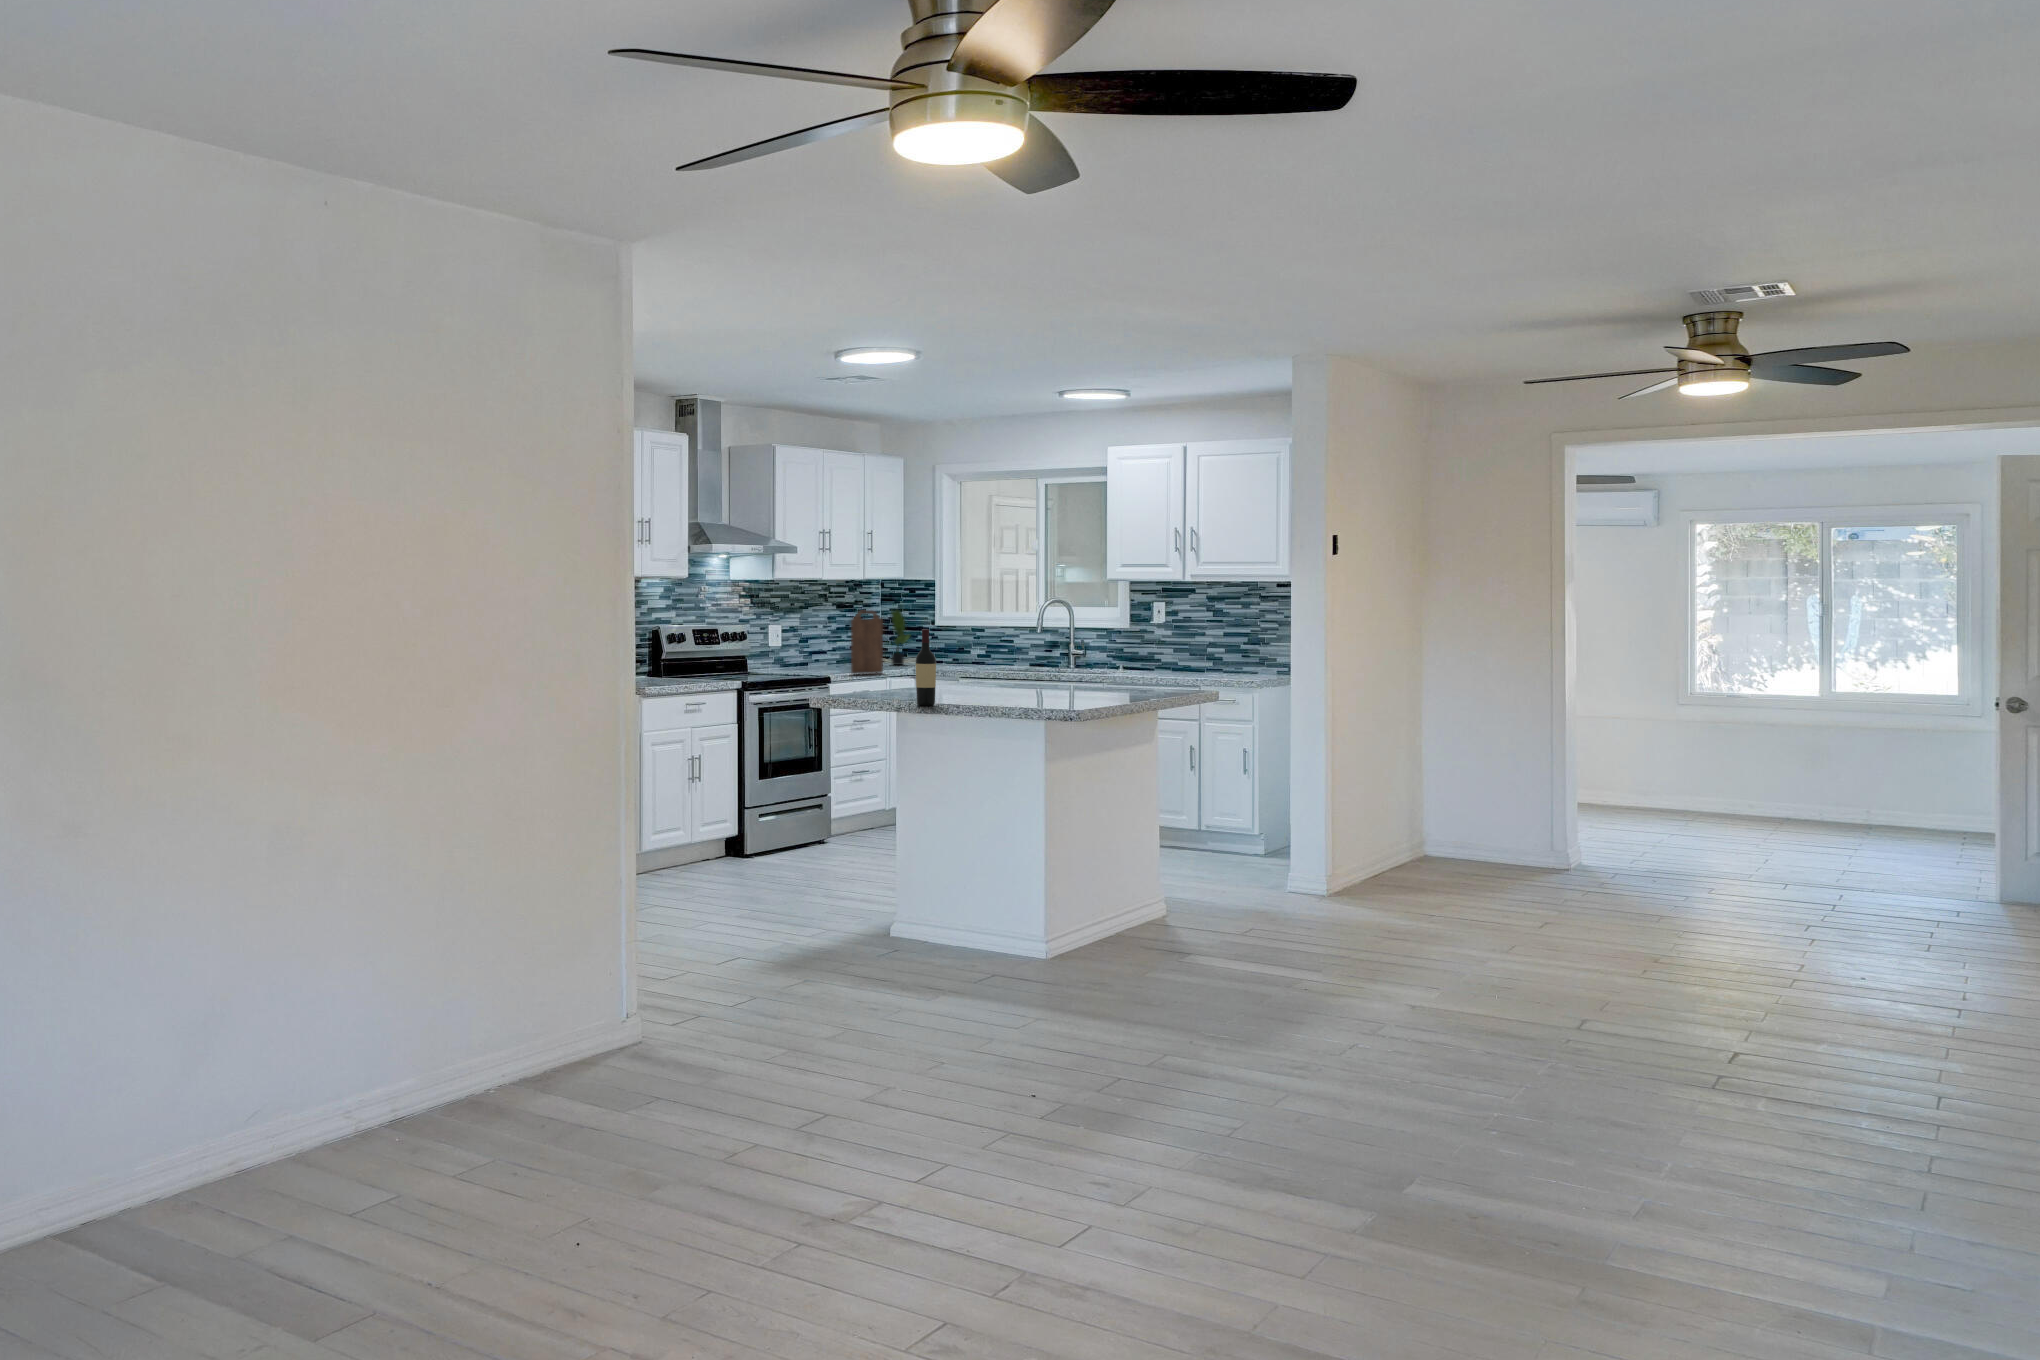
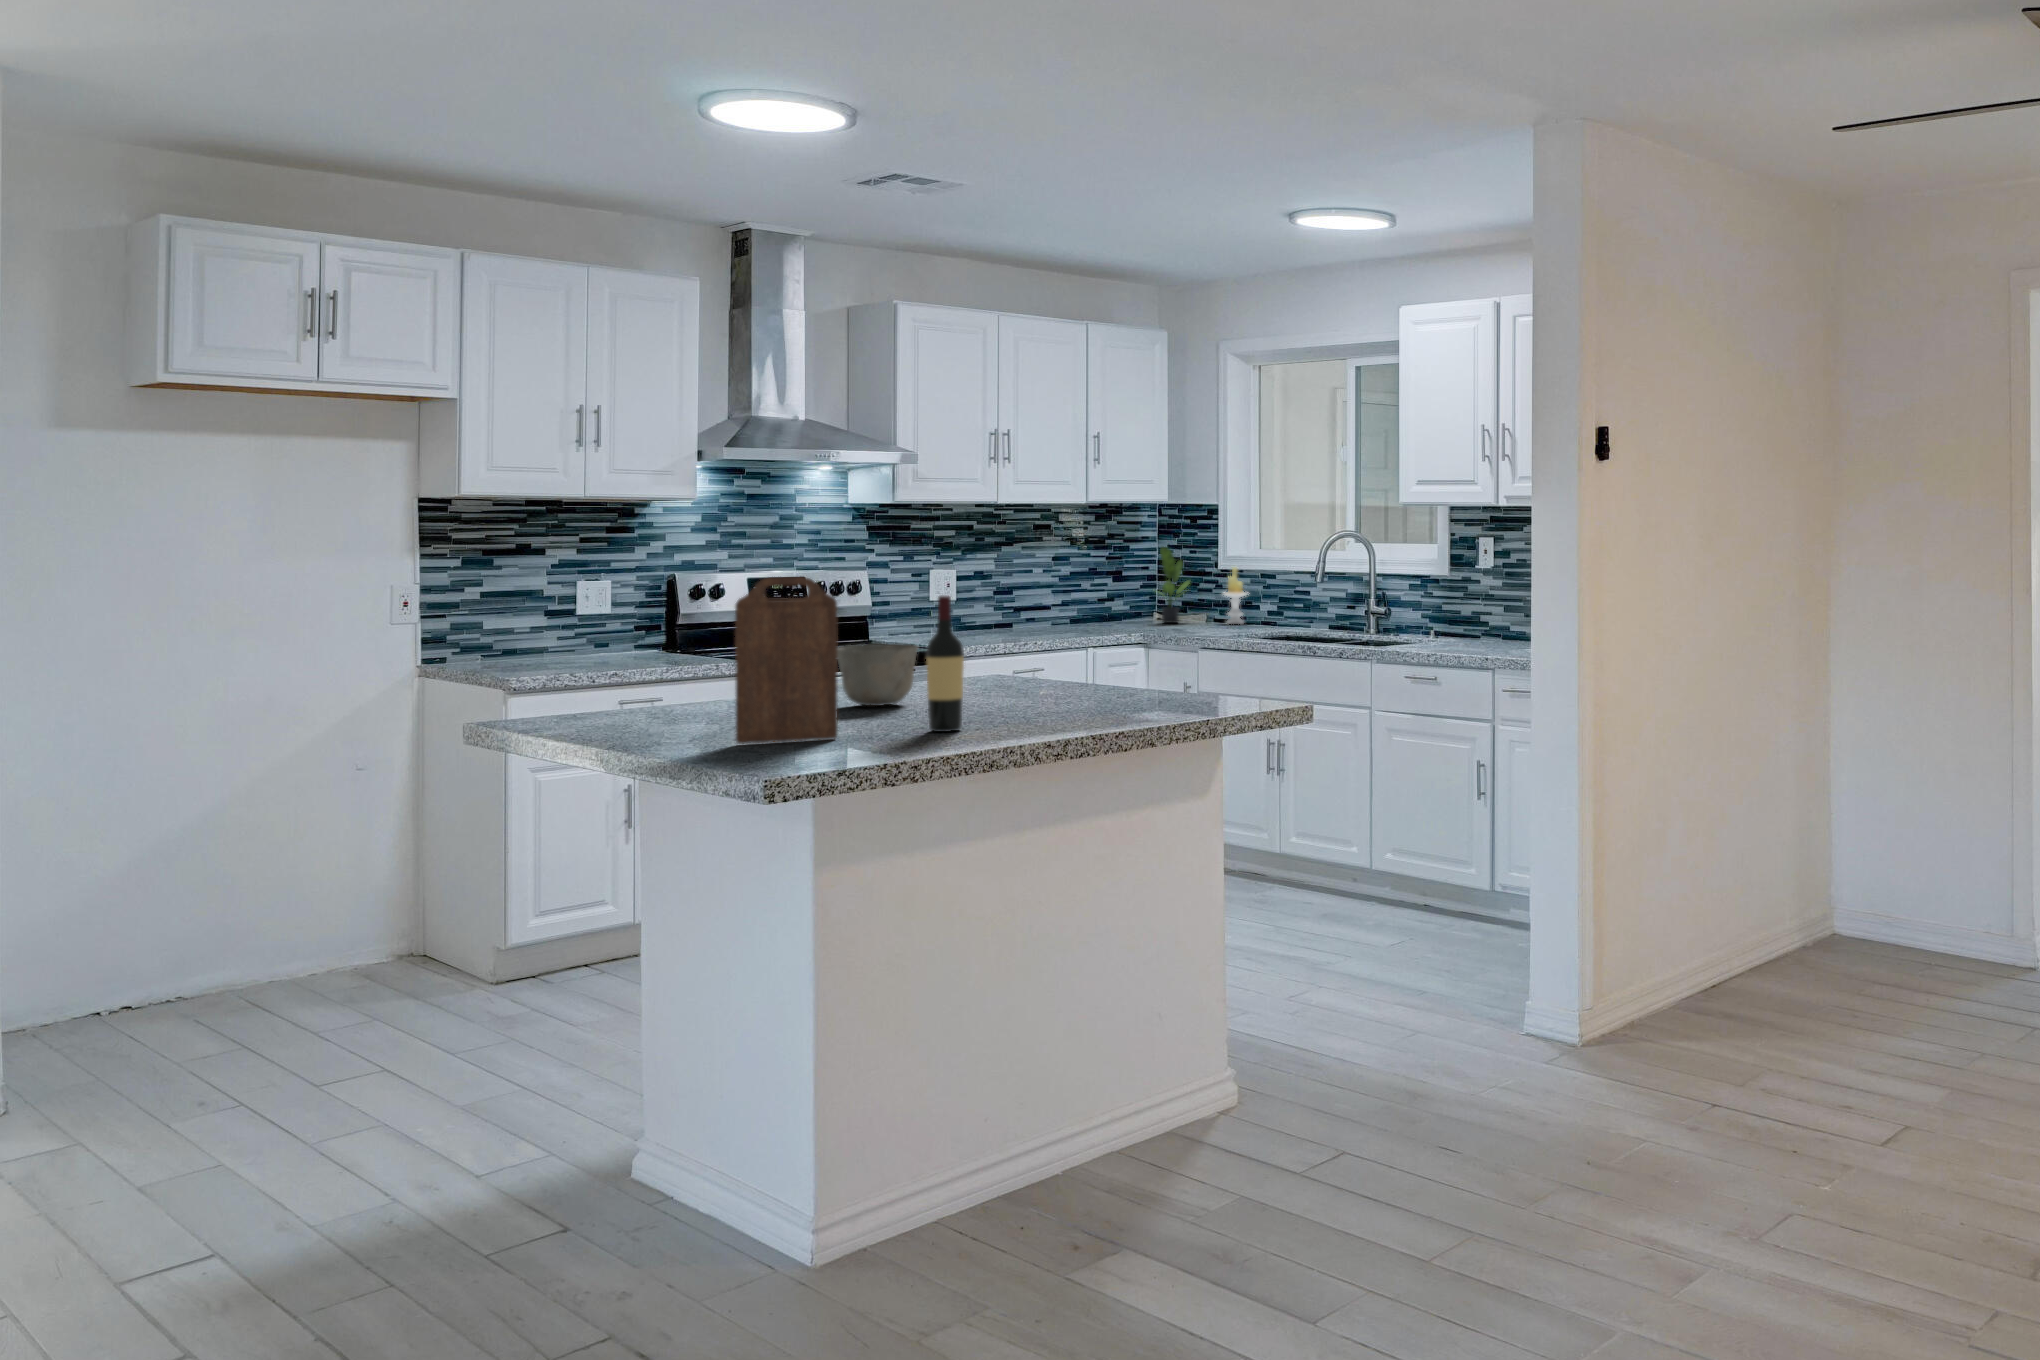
cutting board: present [851,611,883,674] -> present [735,577,838,744]
candle: none [939,624,960,665] -> present [1224,567,1248,624]
wine bottle: present [916,629,936,706] -> present [926,595,964,732]
ceramic bowl: none [962,662,1013,700] -> present [837,643,918,706]

